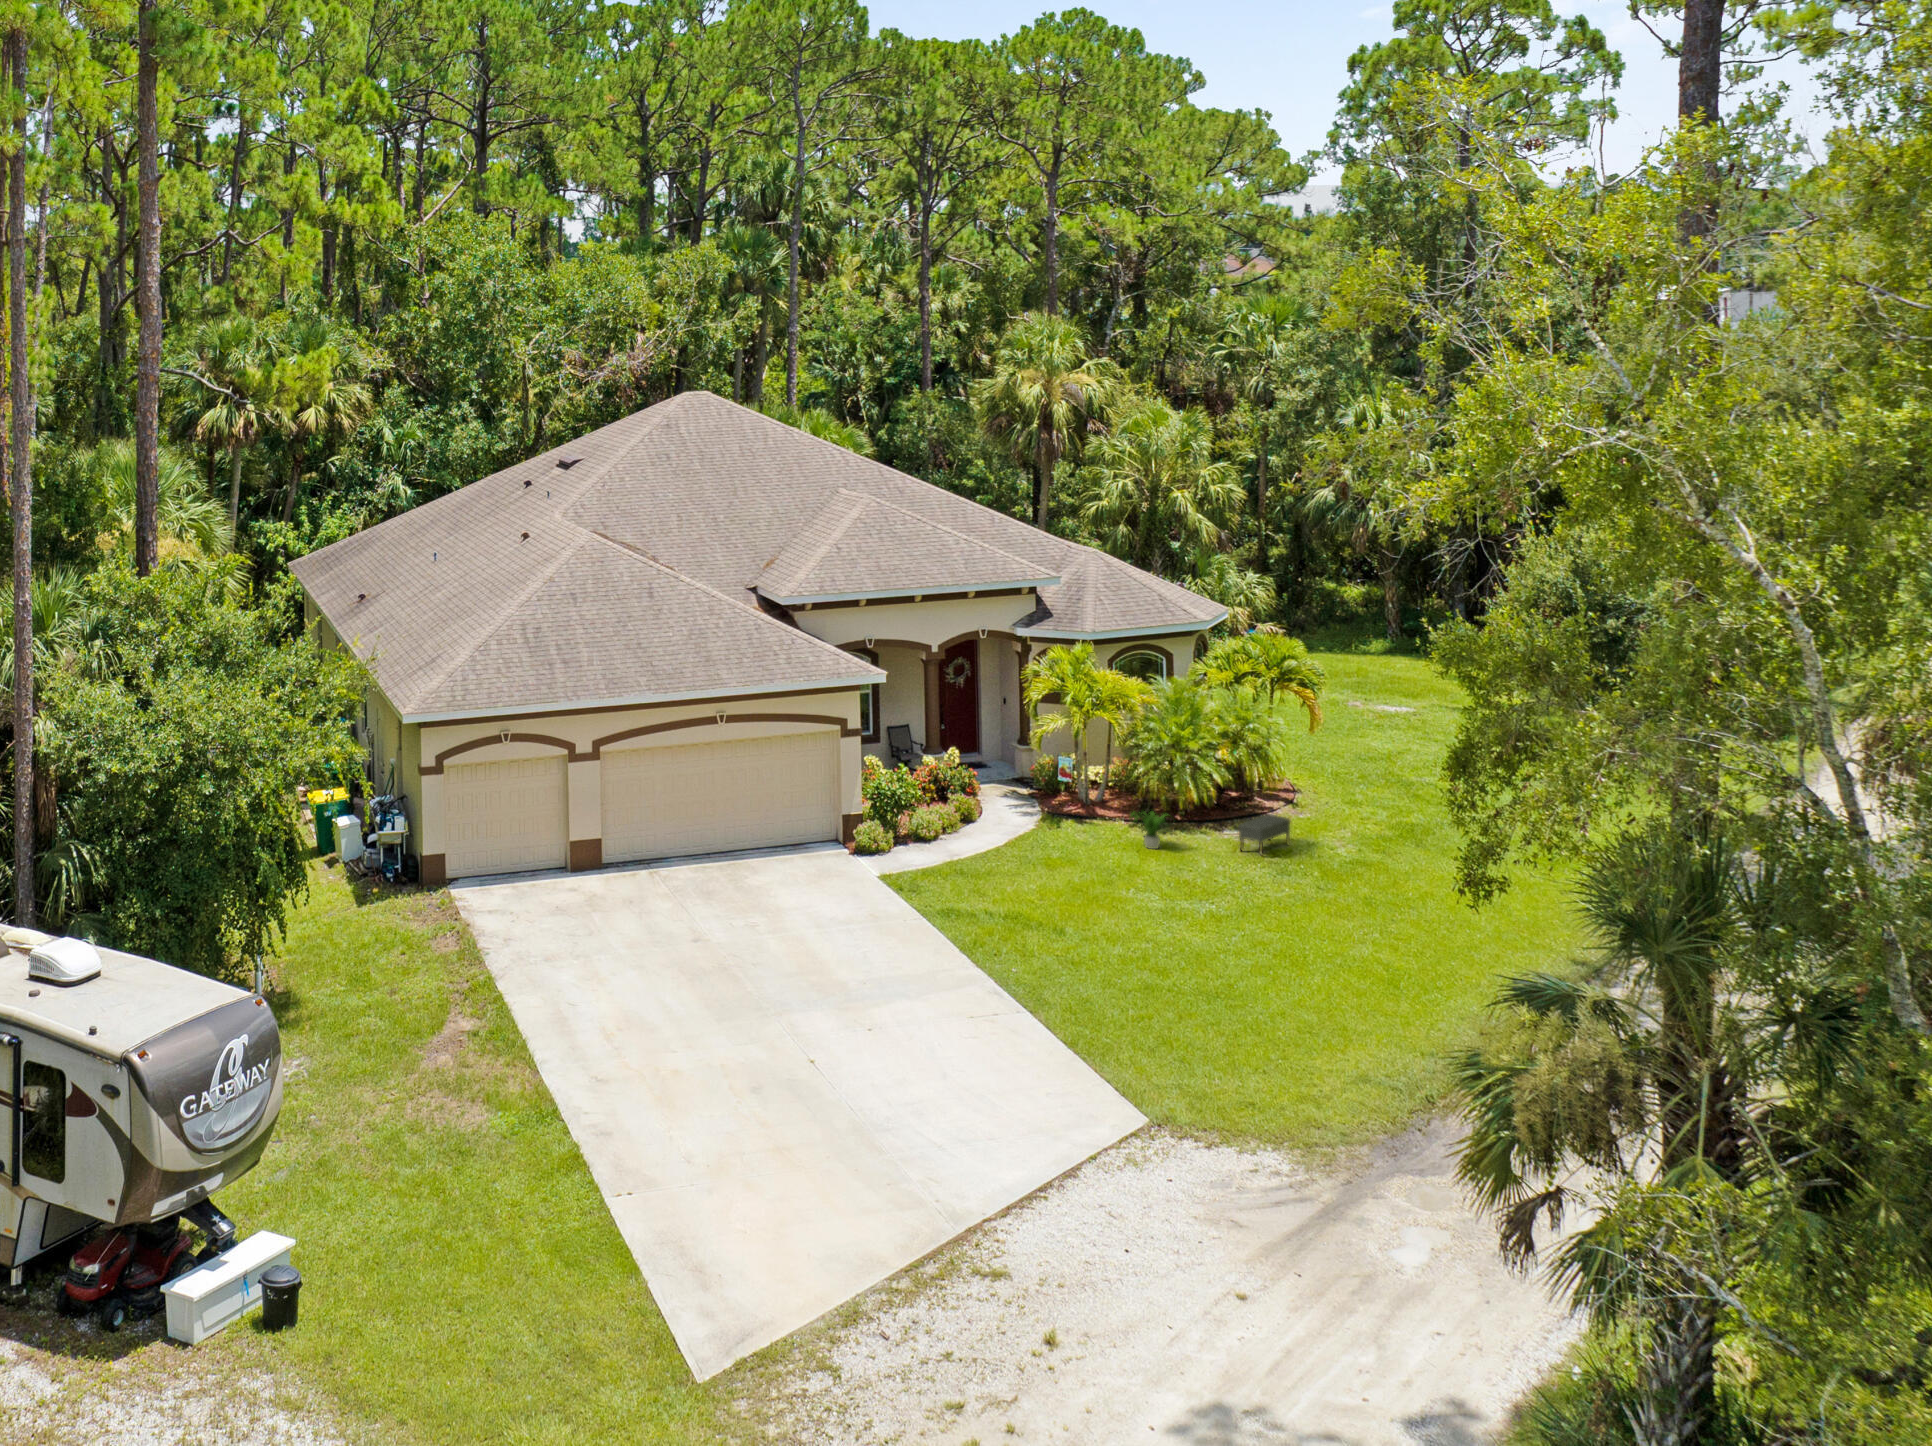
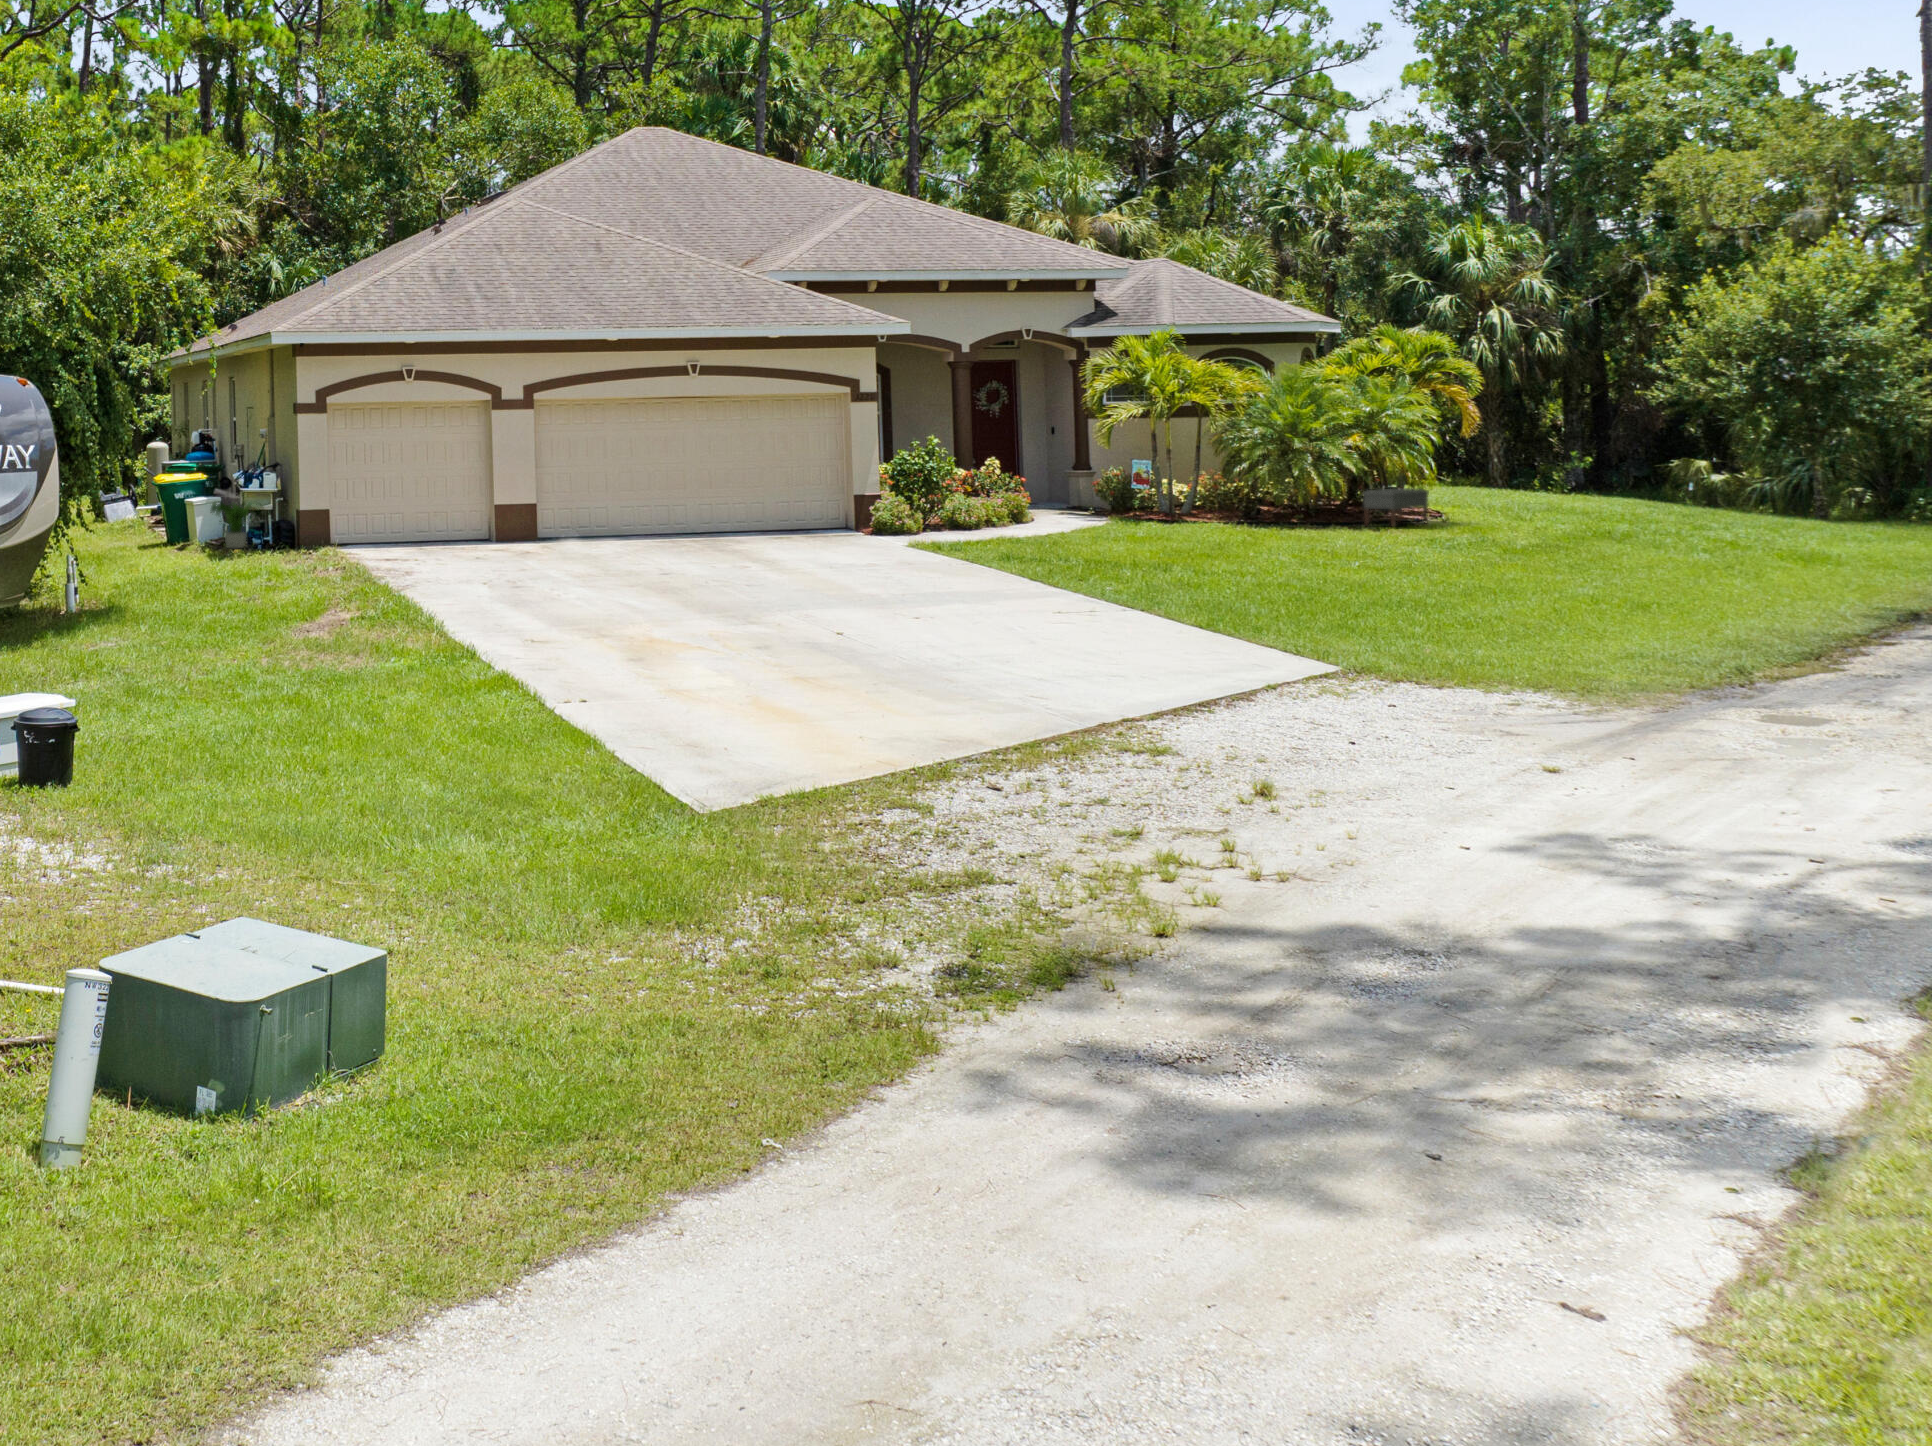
potted plant: present [1131,811,1173,849] -> present [211,502,257,548]

